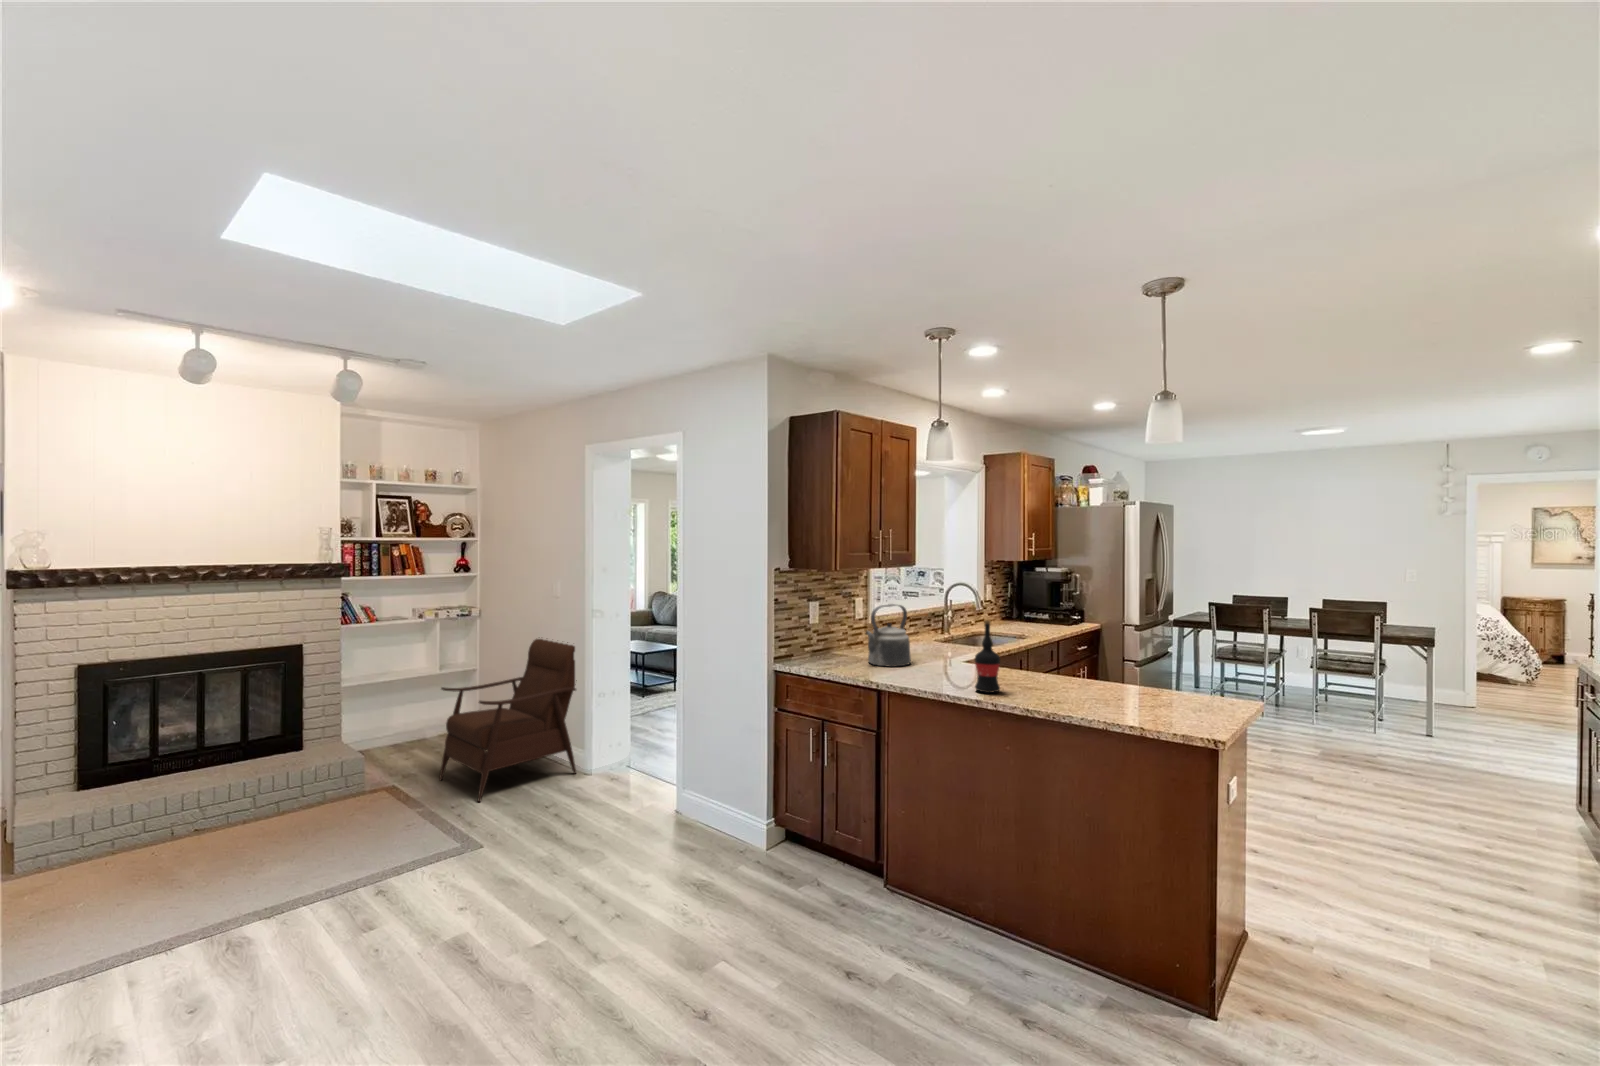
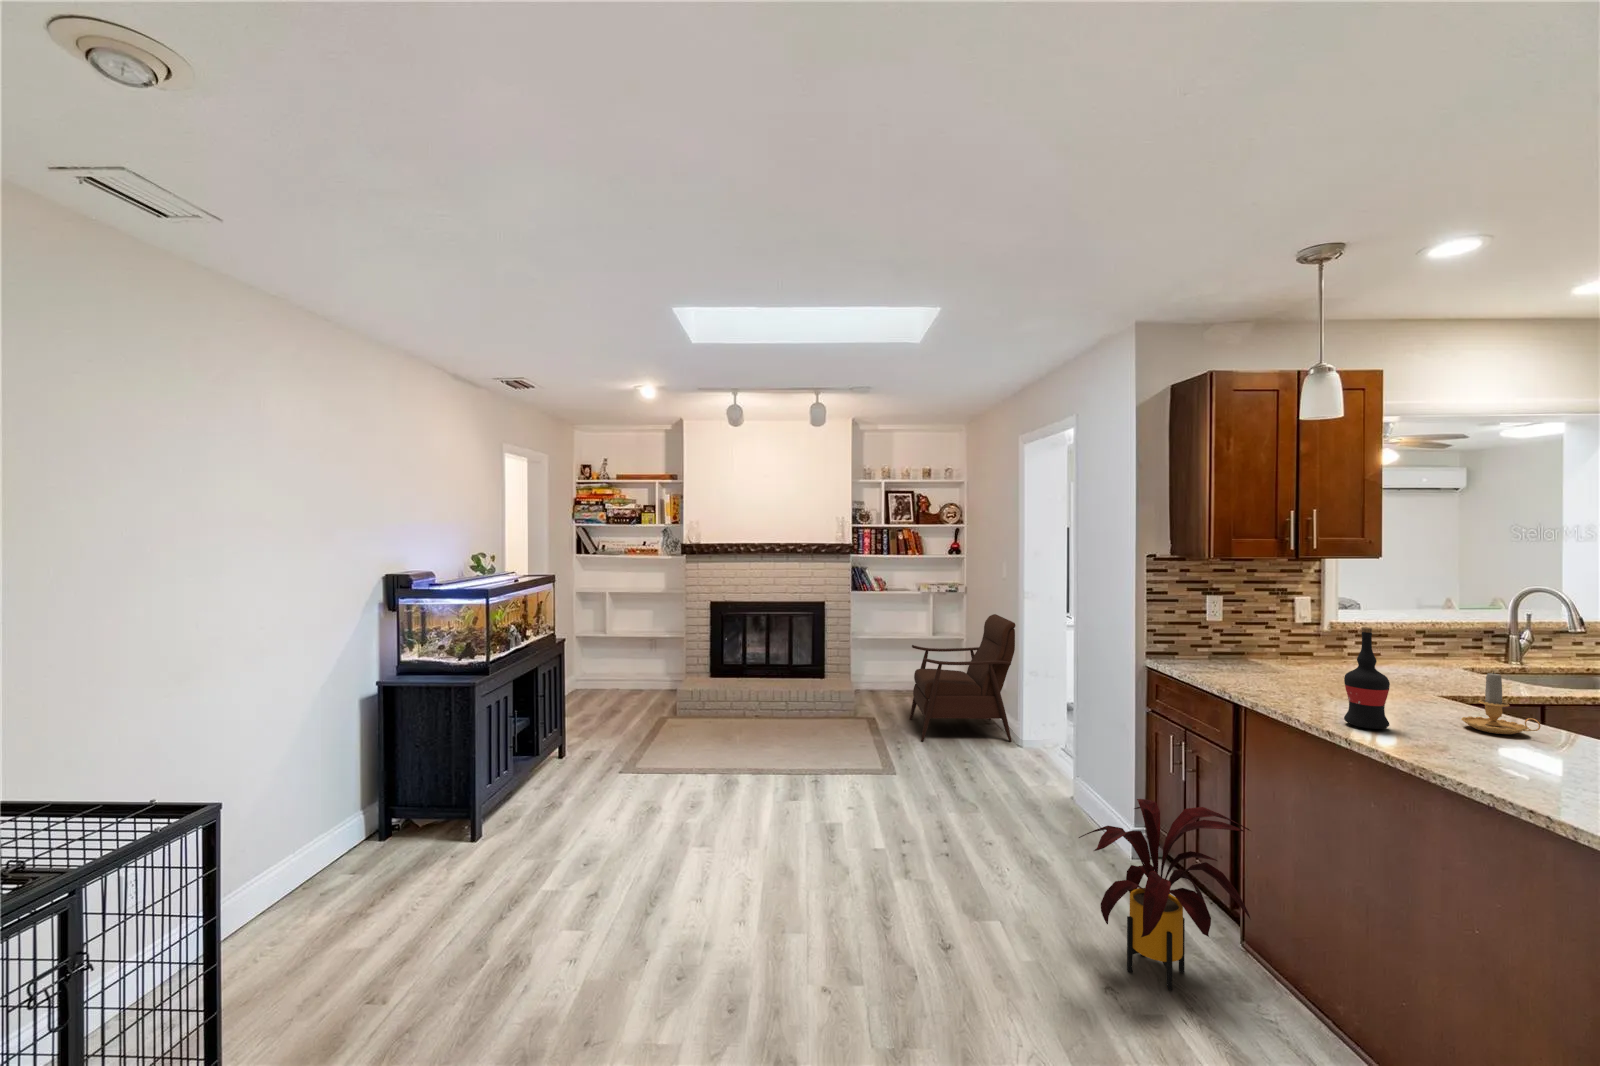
kettle: present [866,604,911,667] -> none [1251,603,1334,684]
candle: none [1012,641,1051,681] -> present [1461,672,1540,734]
house plant: none [798,783,941,951] -> present [1079,799,1250,990]

